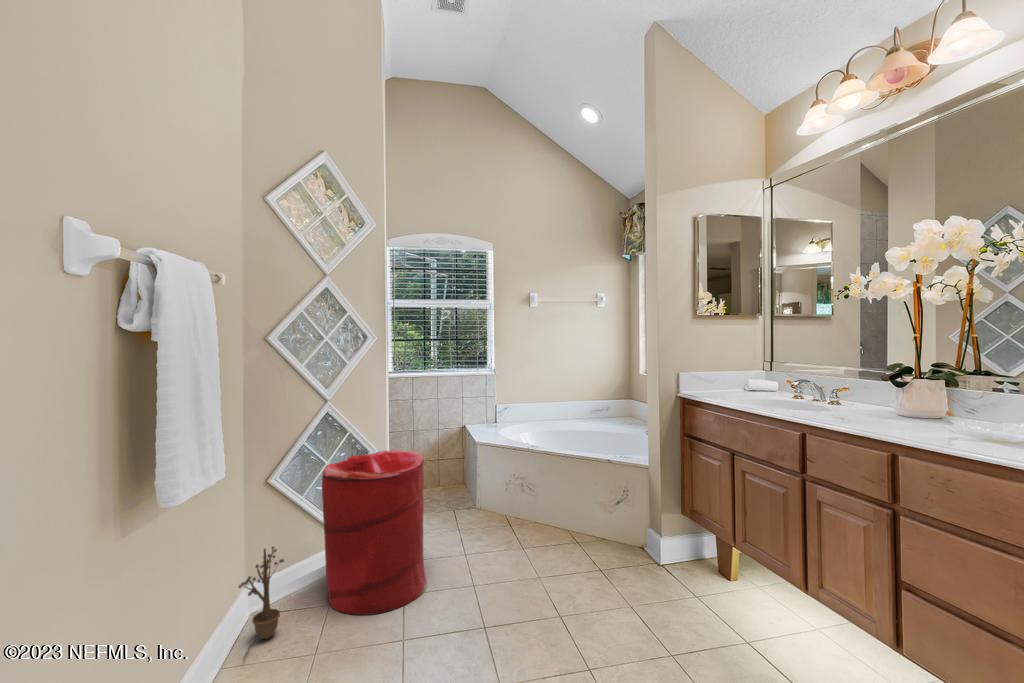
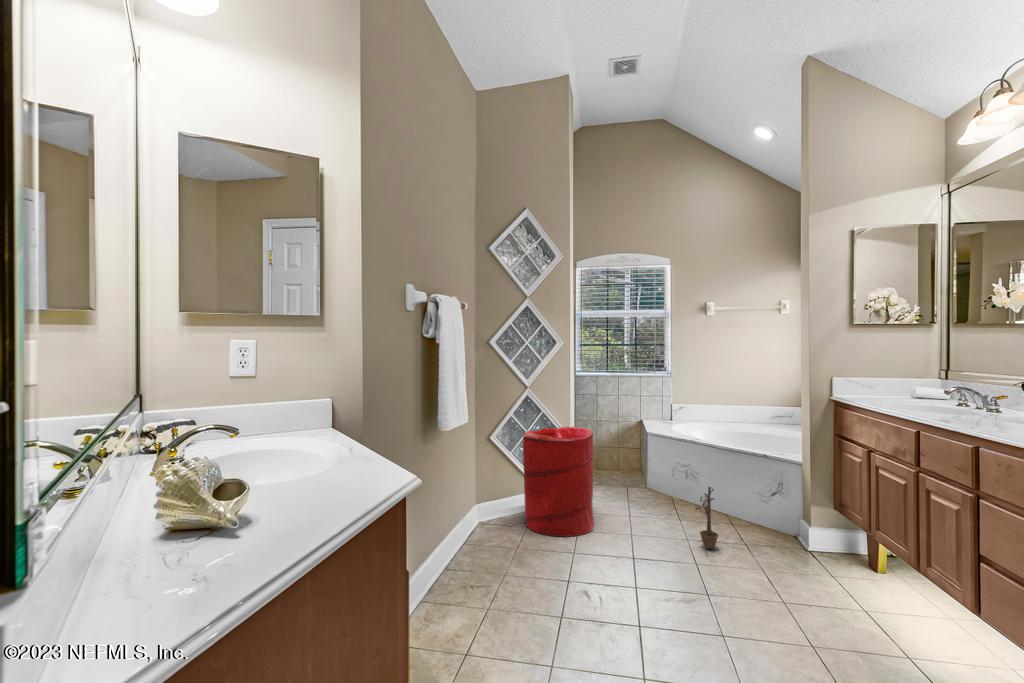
decorative plant: present [239,546,284,660] -> present [696,487,718,553]

